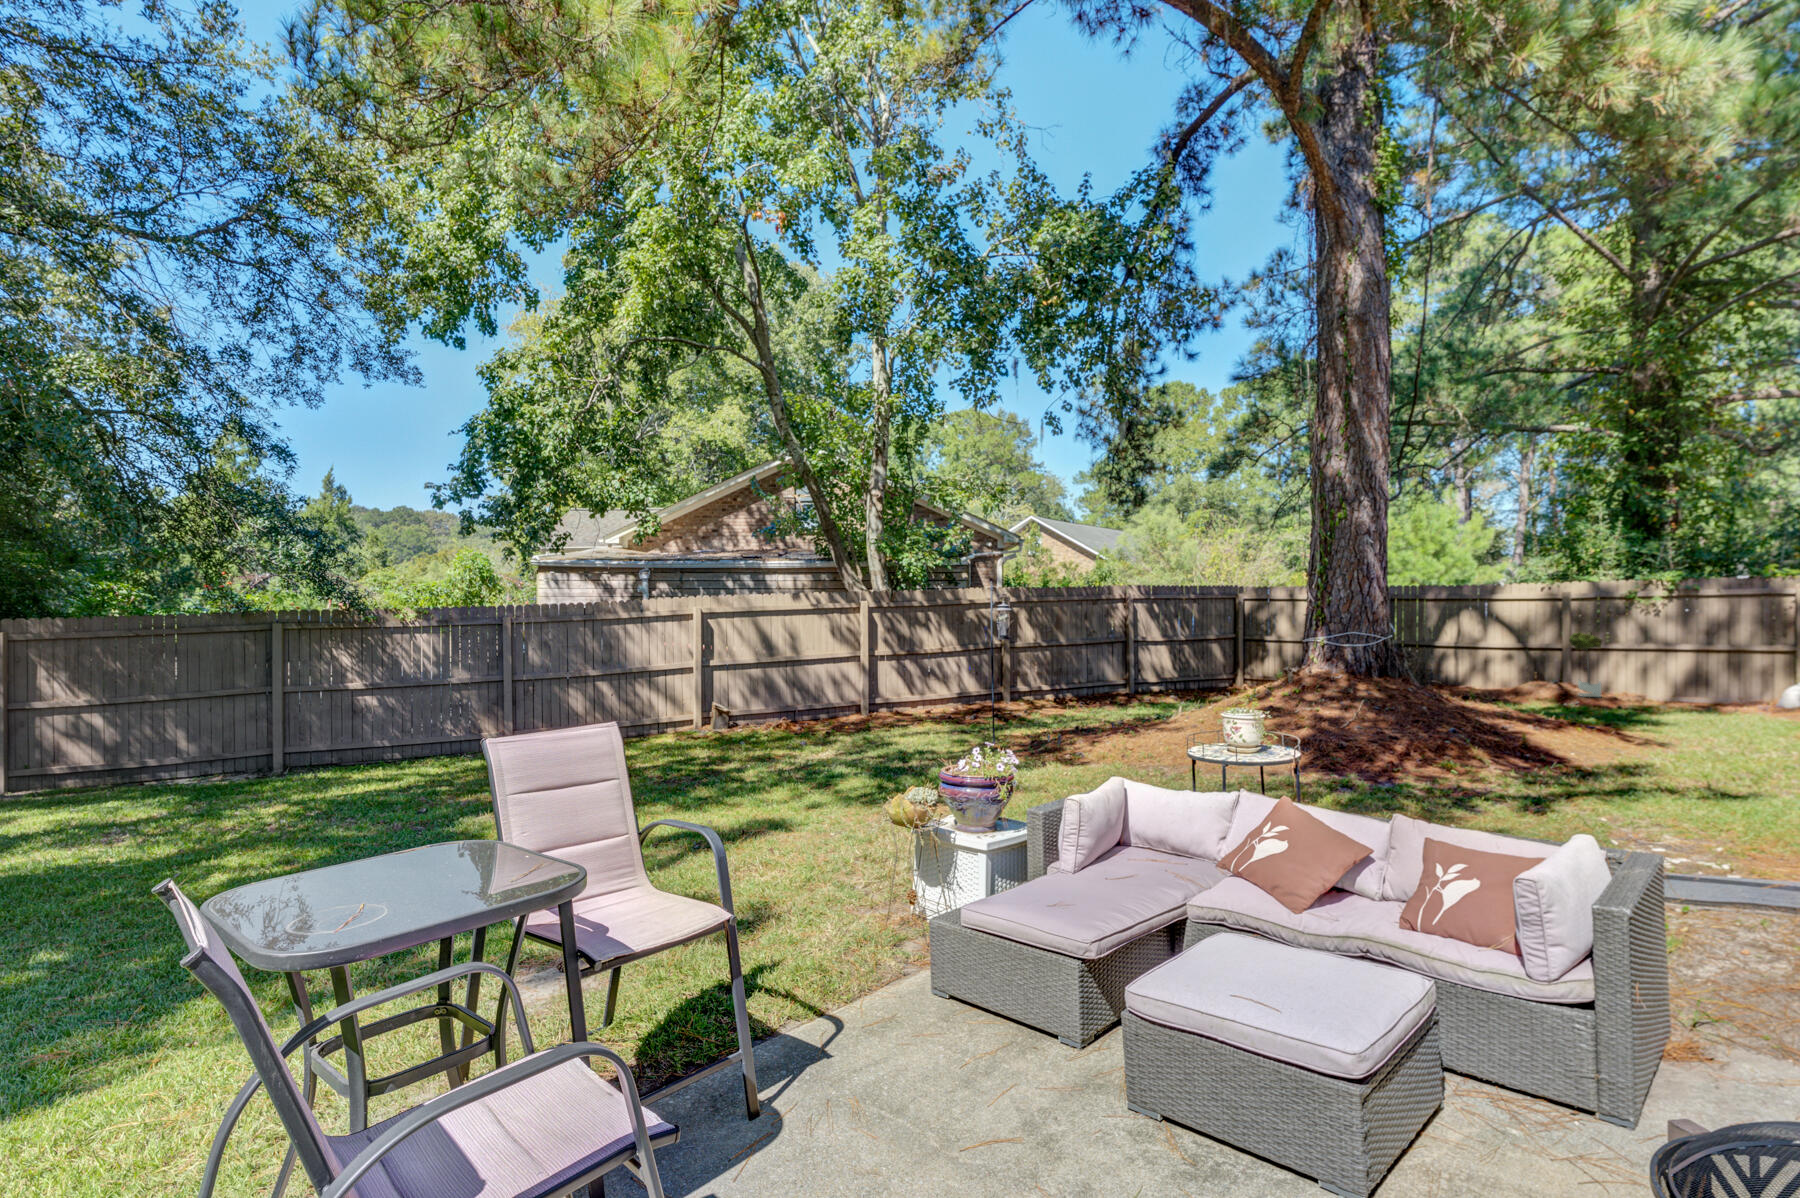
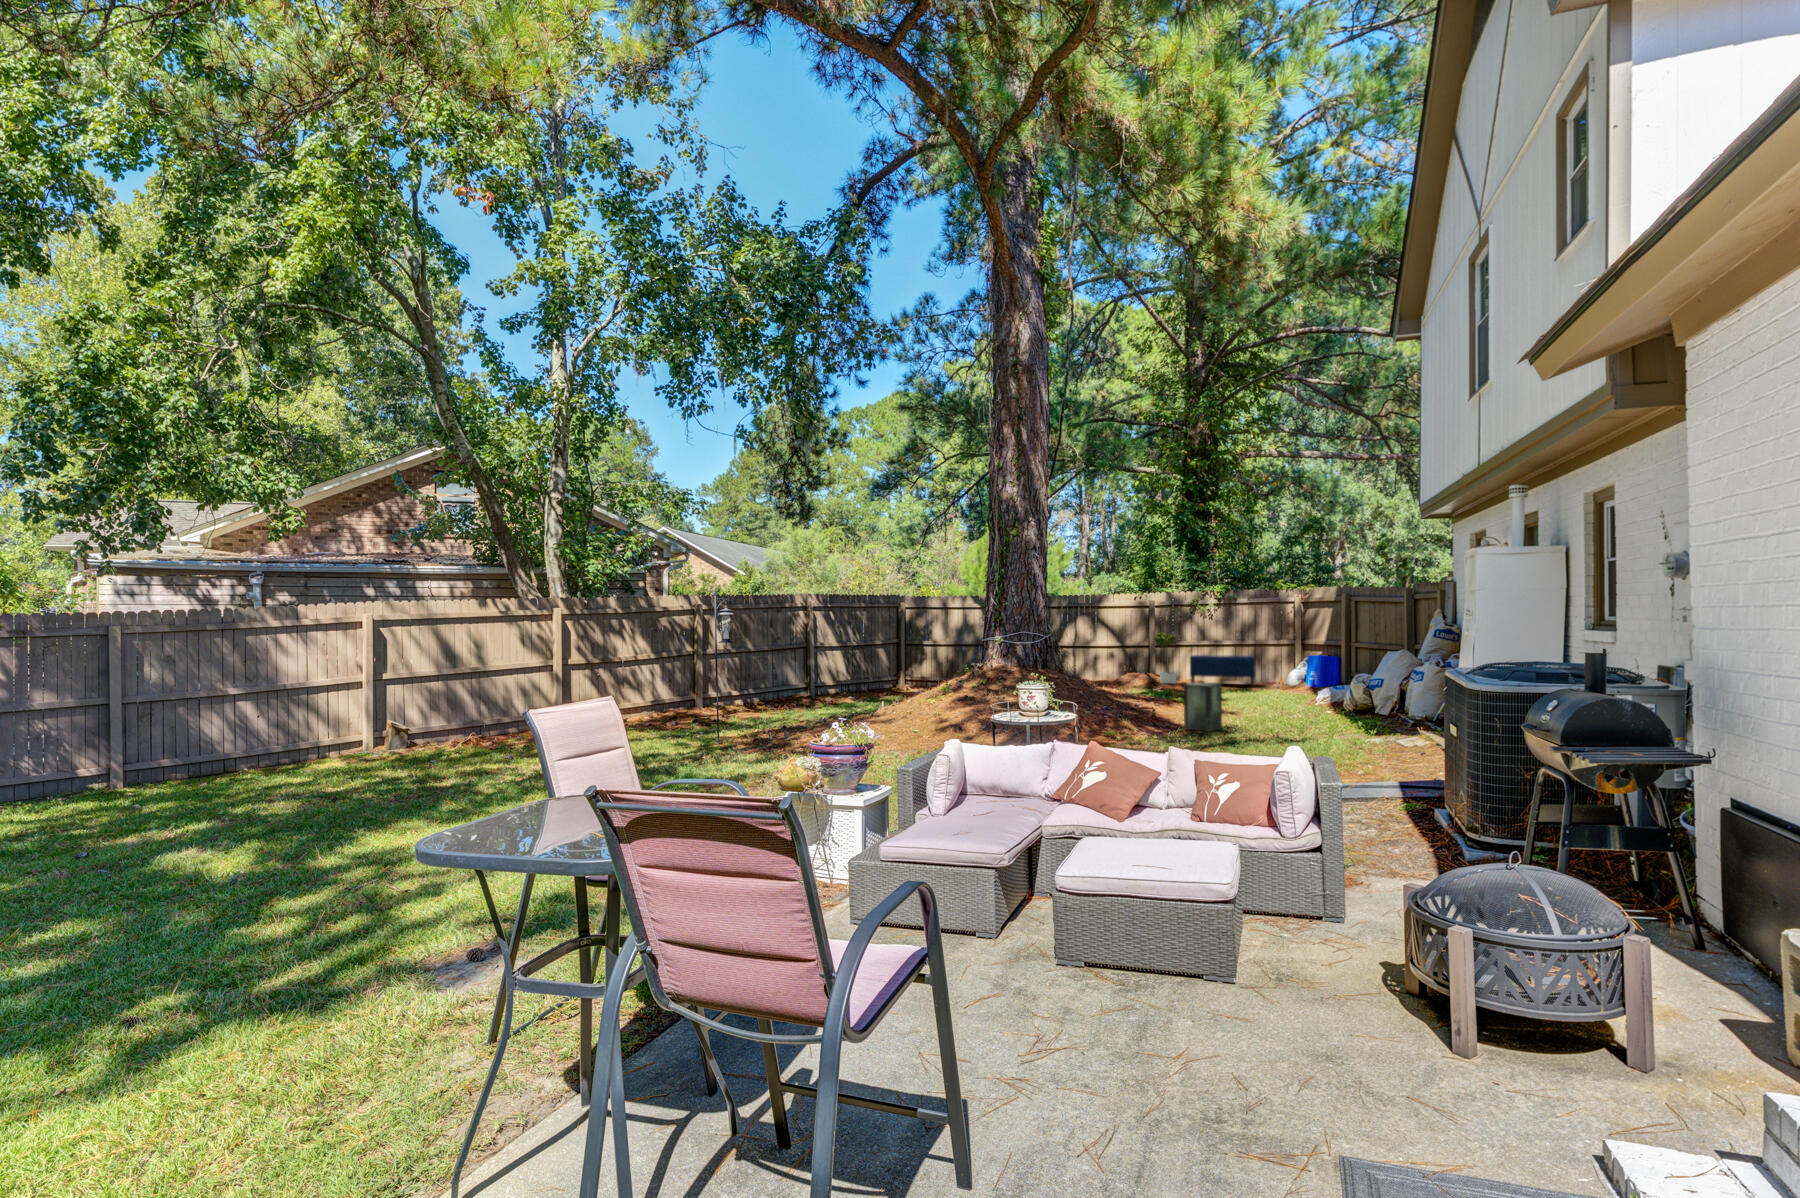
bench: none [1620,662,1724,706] -> present [1190,655,1256,686]
storage box: none [1567,699,1625,762] -> present [1184,683,1222,731]

